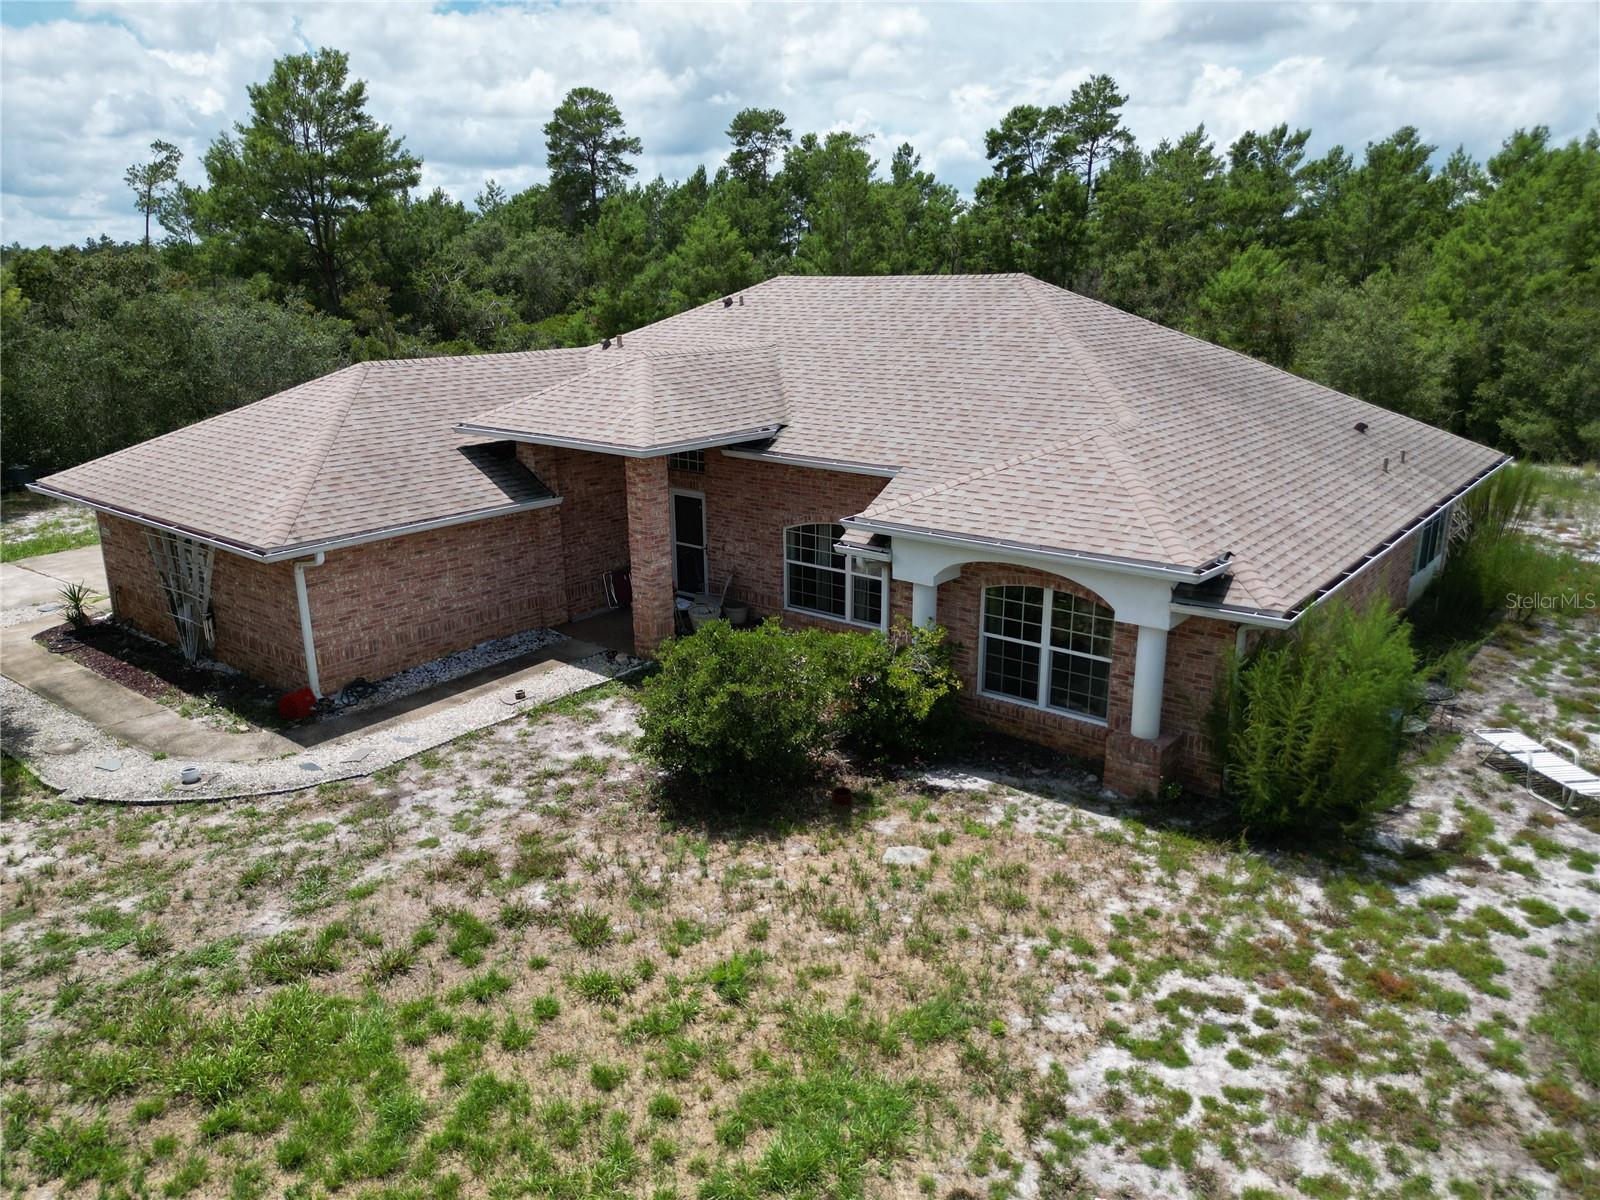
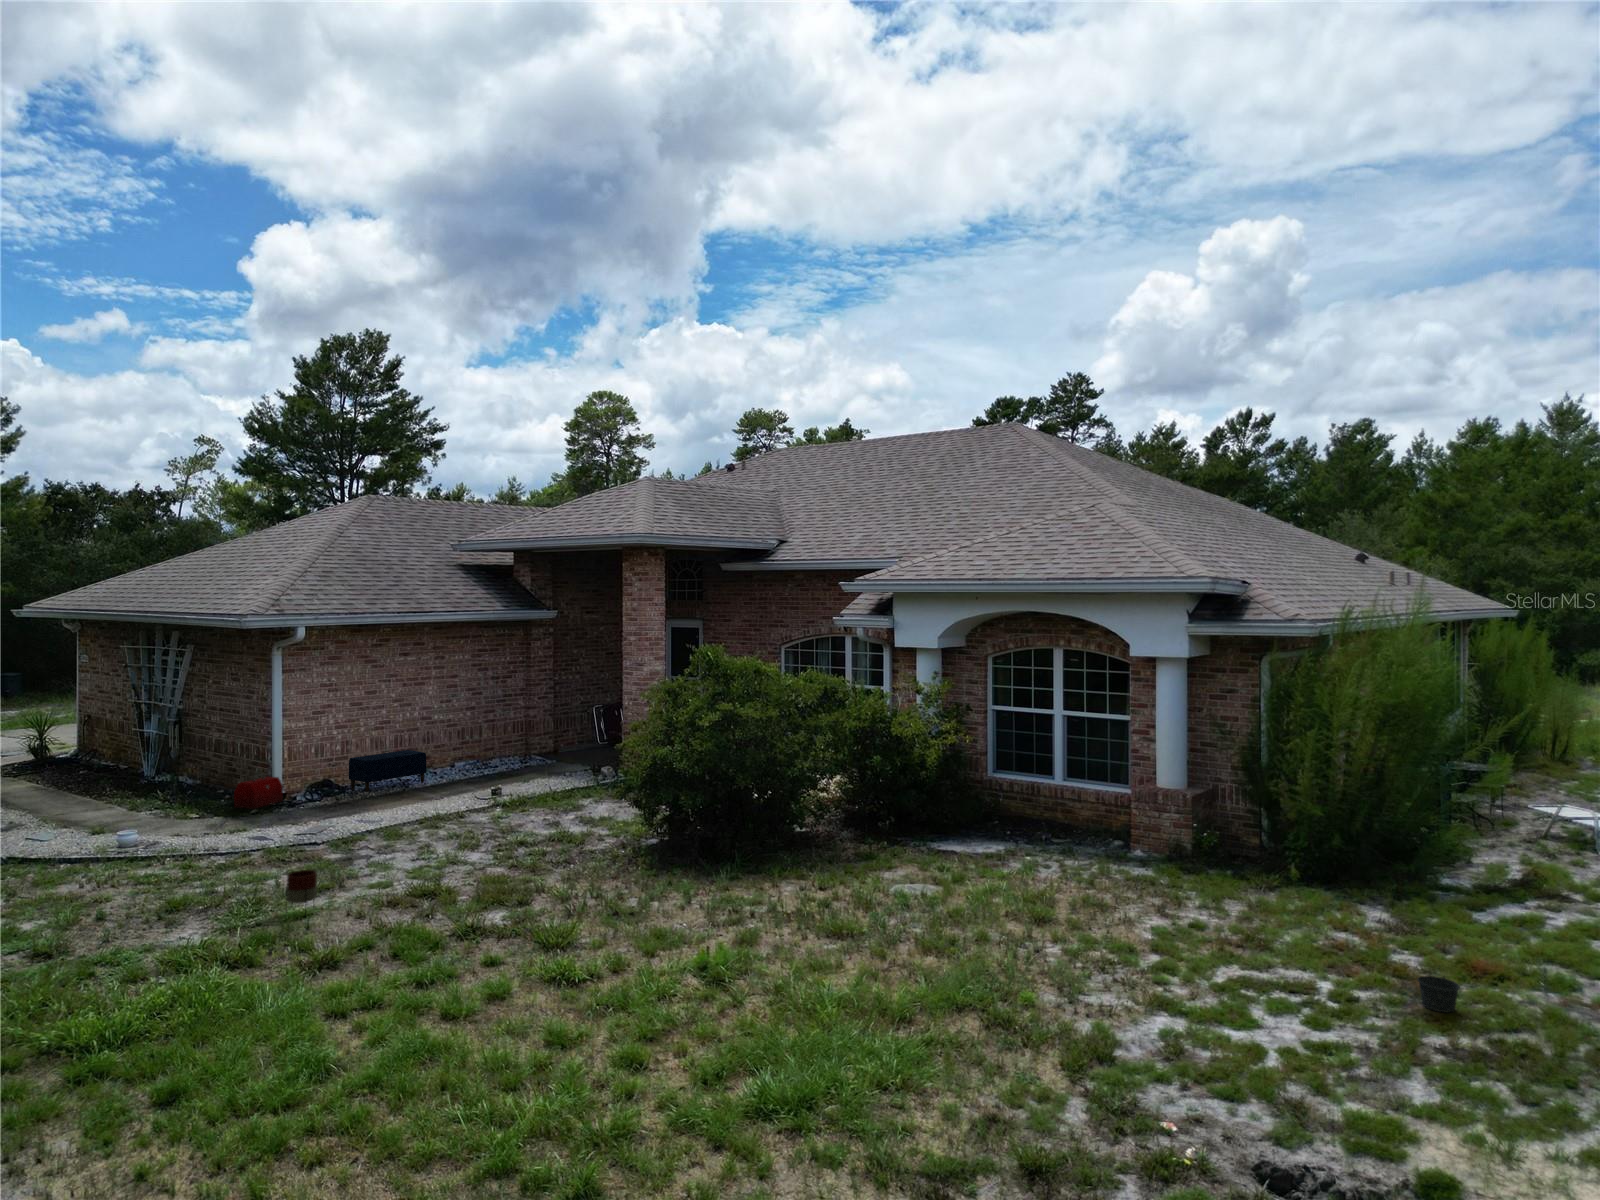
bench: none [380,644,452,692] -> present [349,750,426,792]
planter: present [831,787,852,814] -> present [286,870,317,916]
bucket: none [1331,985,1366,1025] -> present [1417,976,1460,1013]

